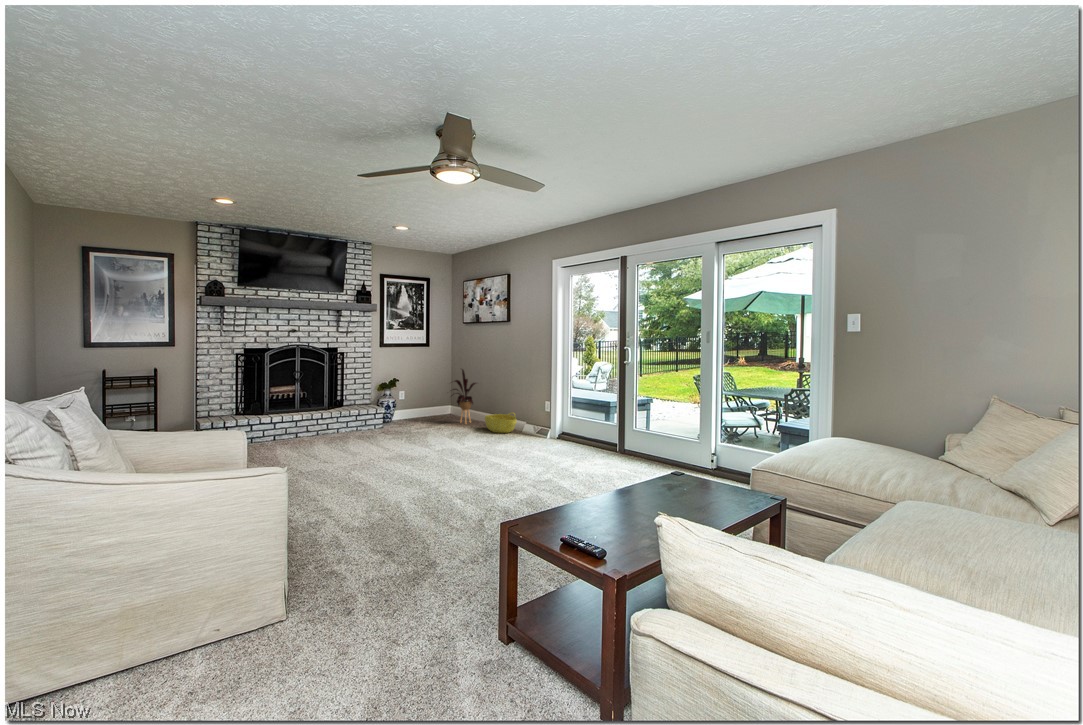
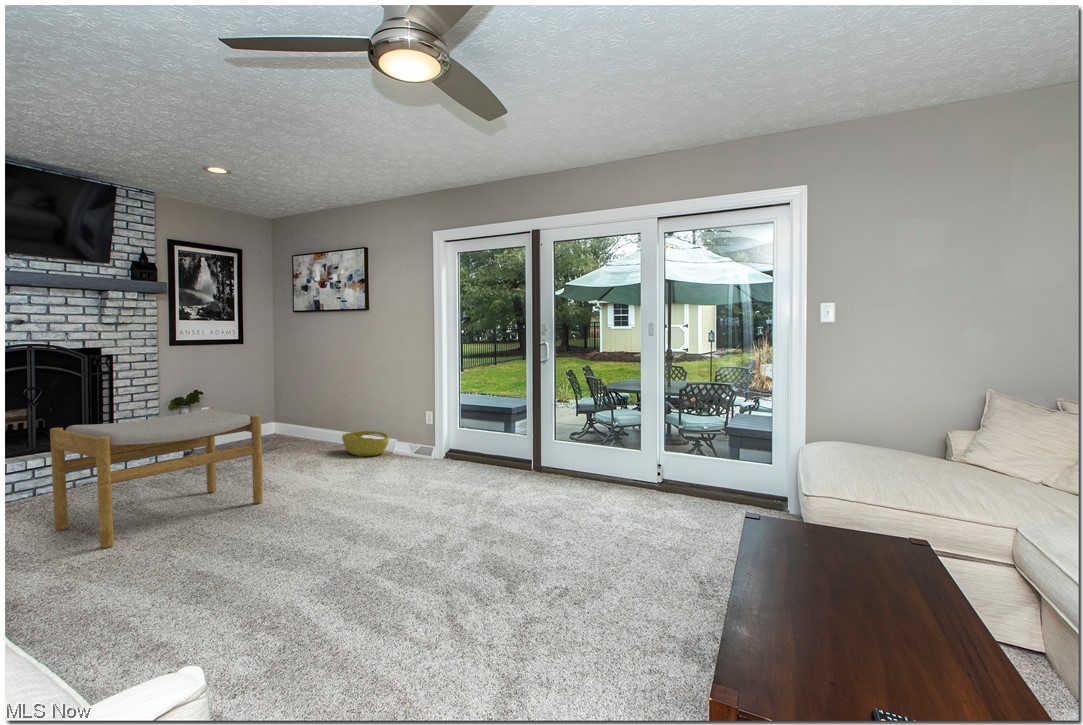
house plant: present [453,369,476,423] -> none [280,373,326,448]
footstool: none [293,390,413,472] -> present [50,409,263,548]

